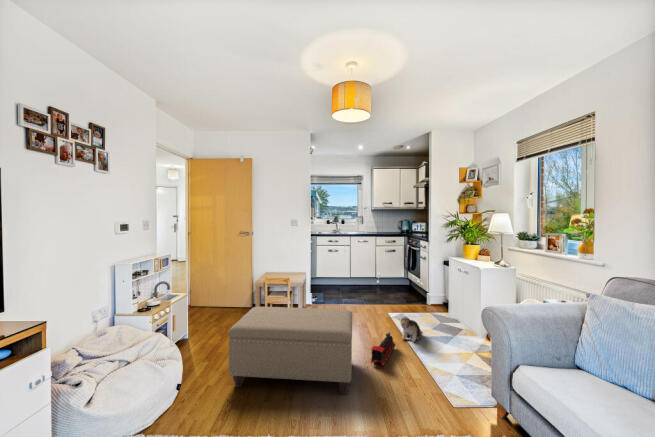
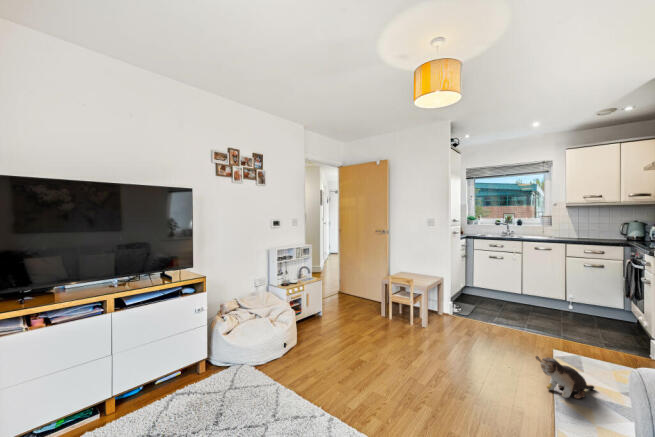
ottoman: present [228,307,352,394] -> none [319,299,449,412]
toy train: present [371,333,396,366] -> none [468,370,524,406]

